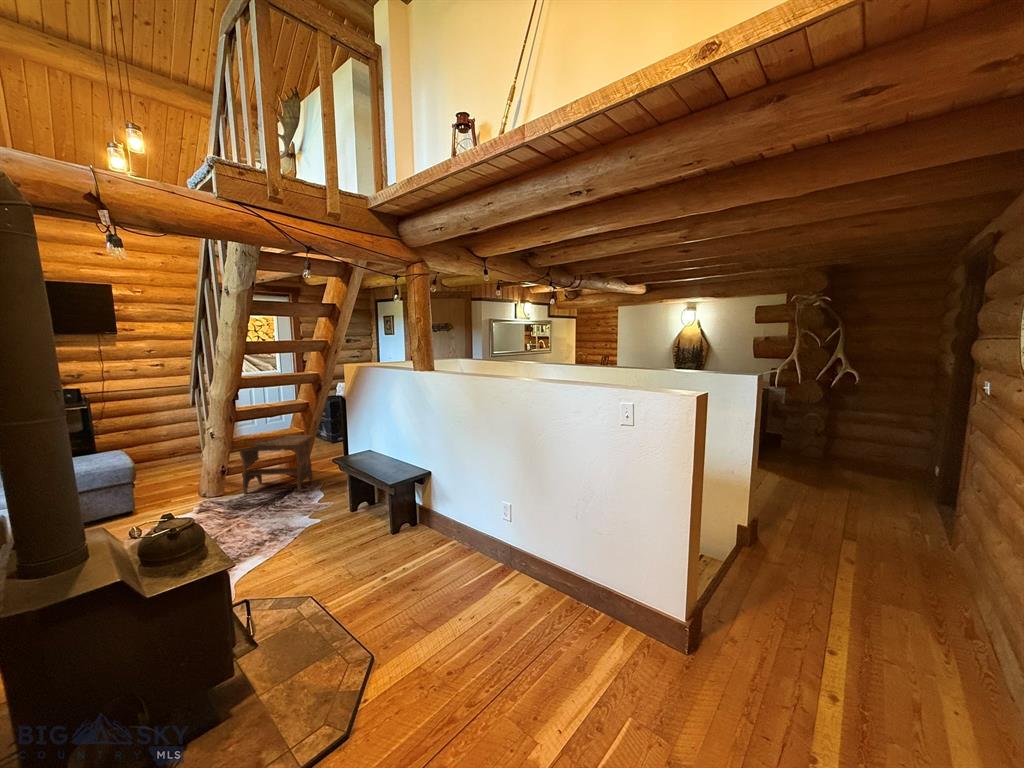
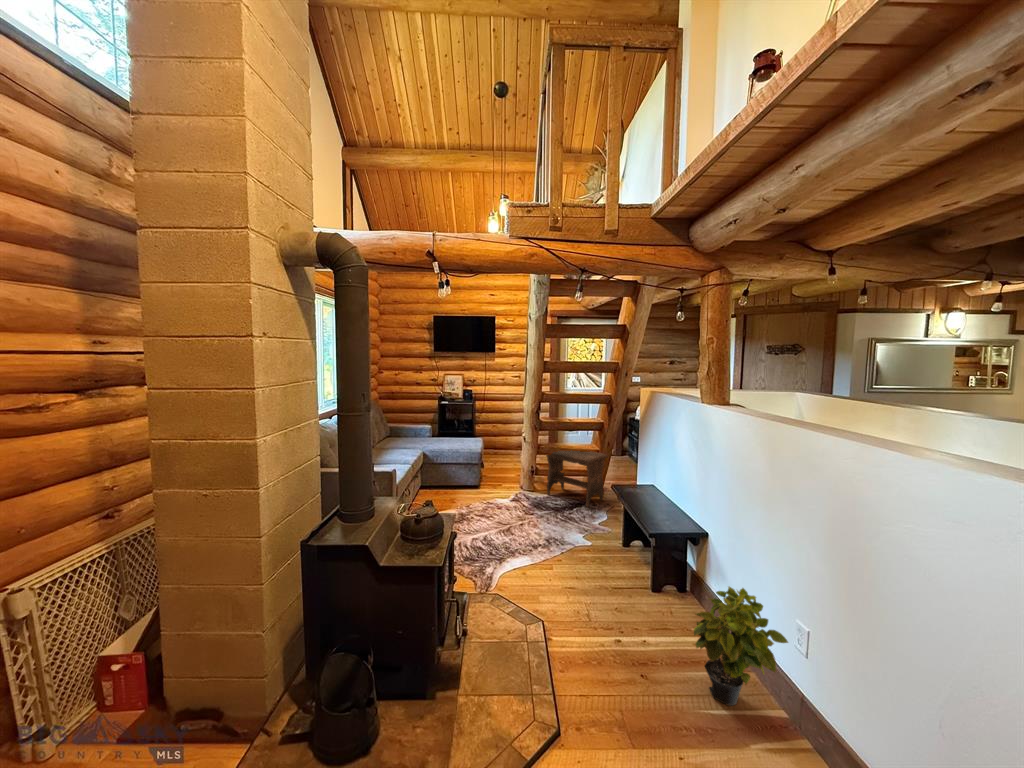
potted plant: none [445,495,504,577] -> present [694,587,788,706]

